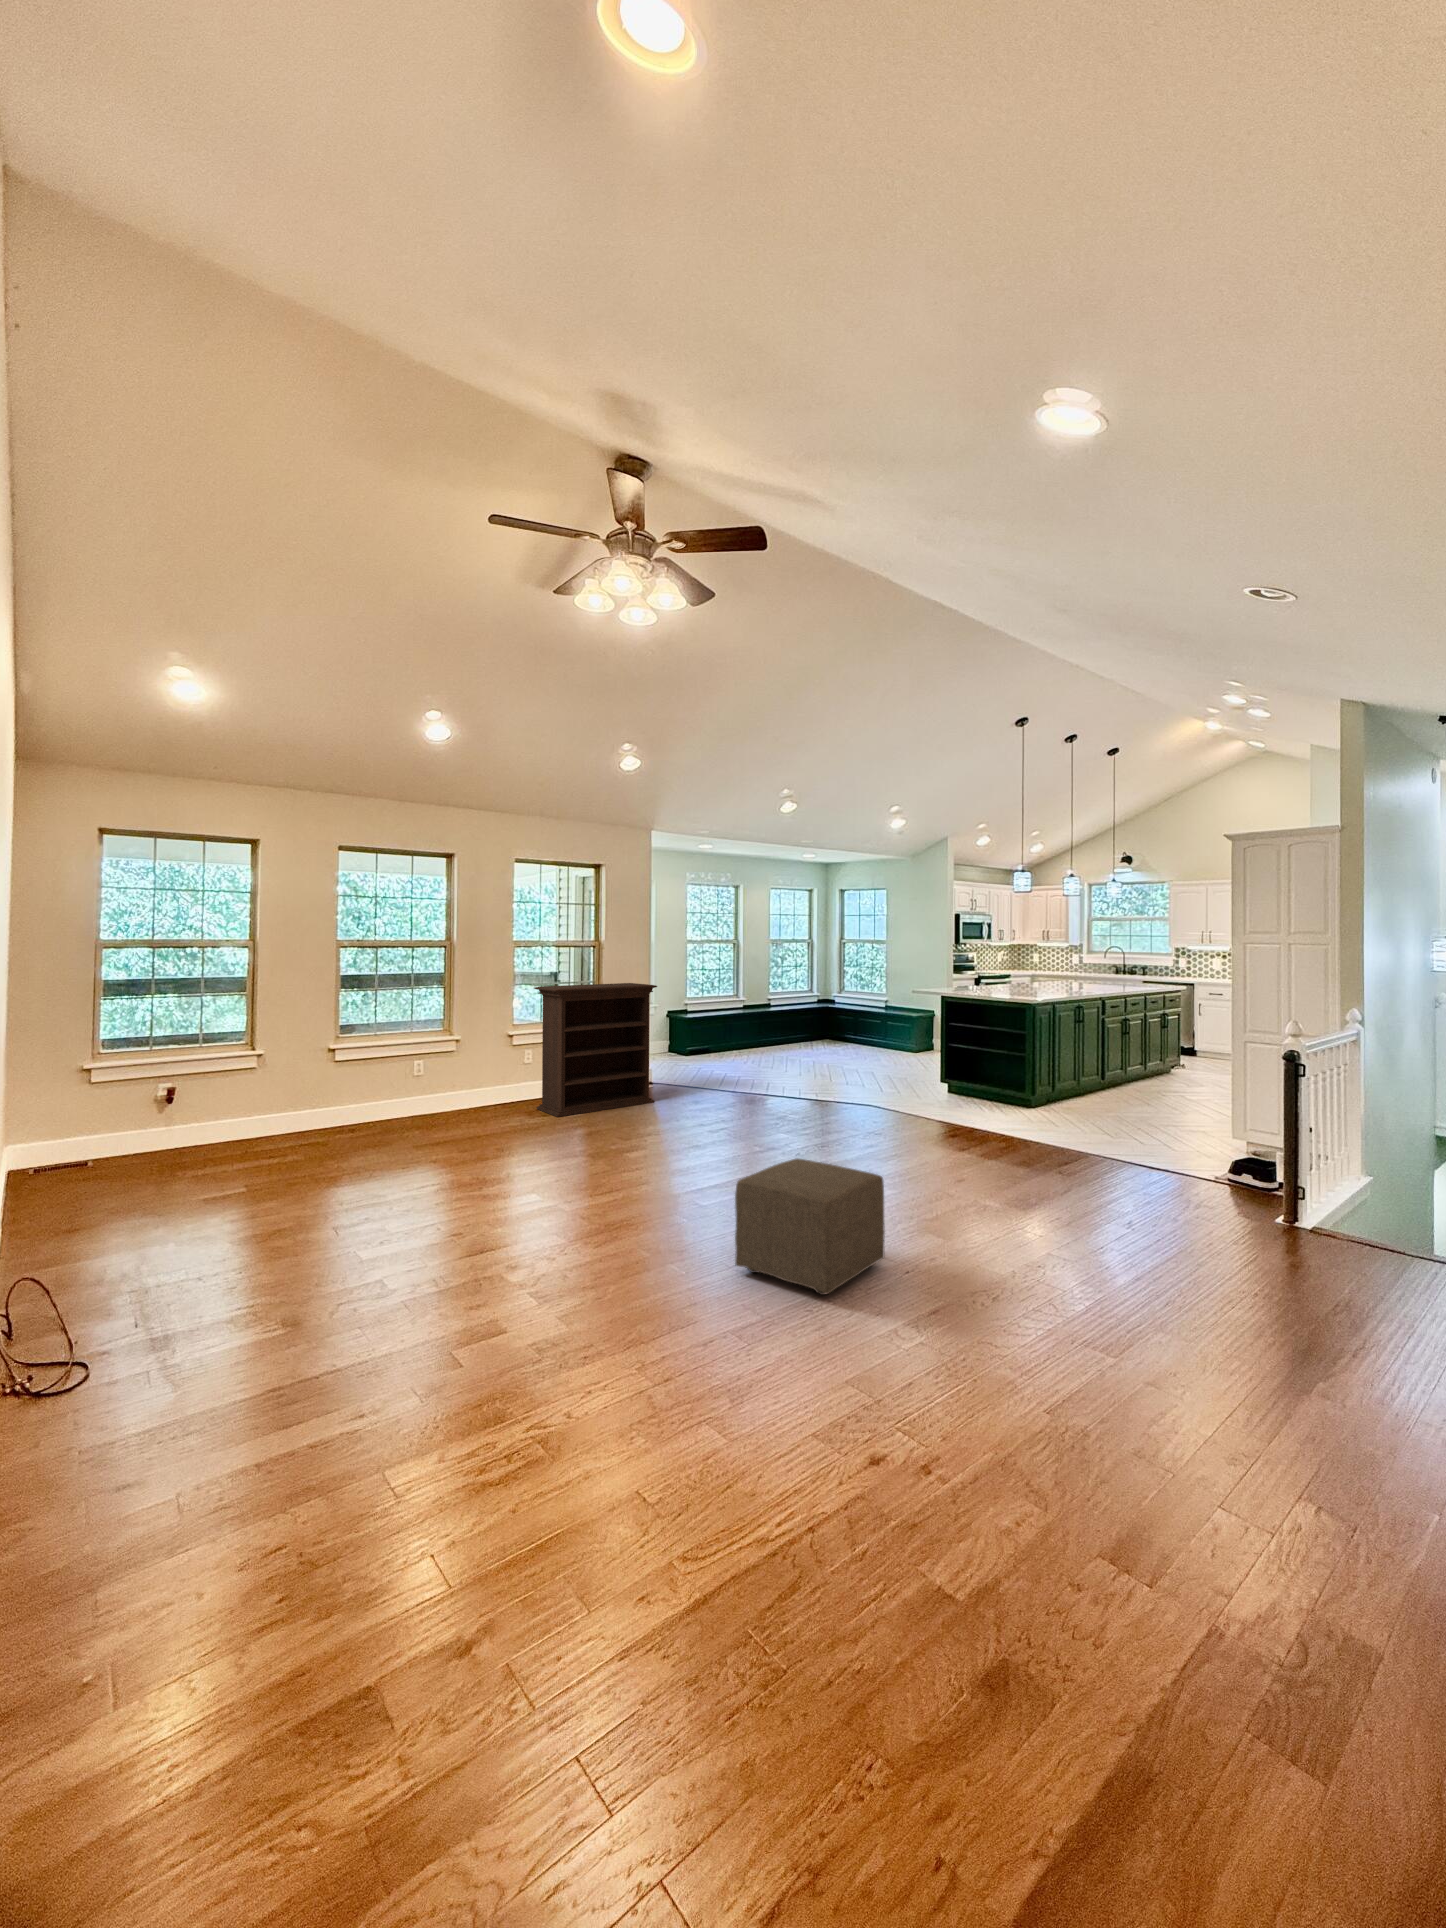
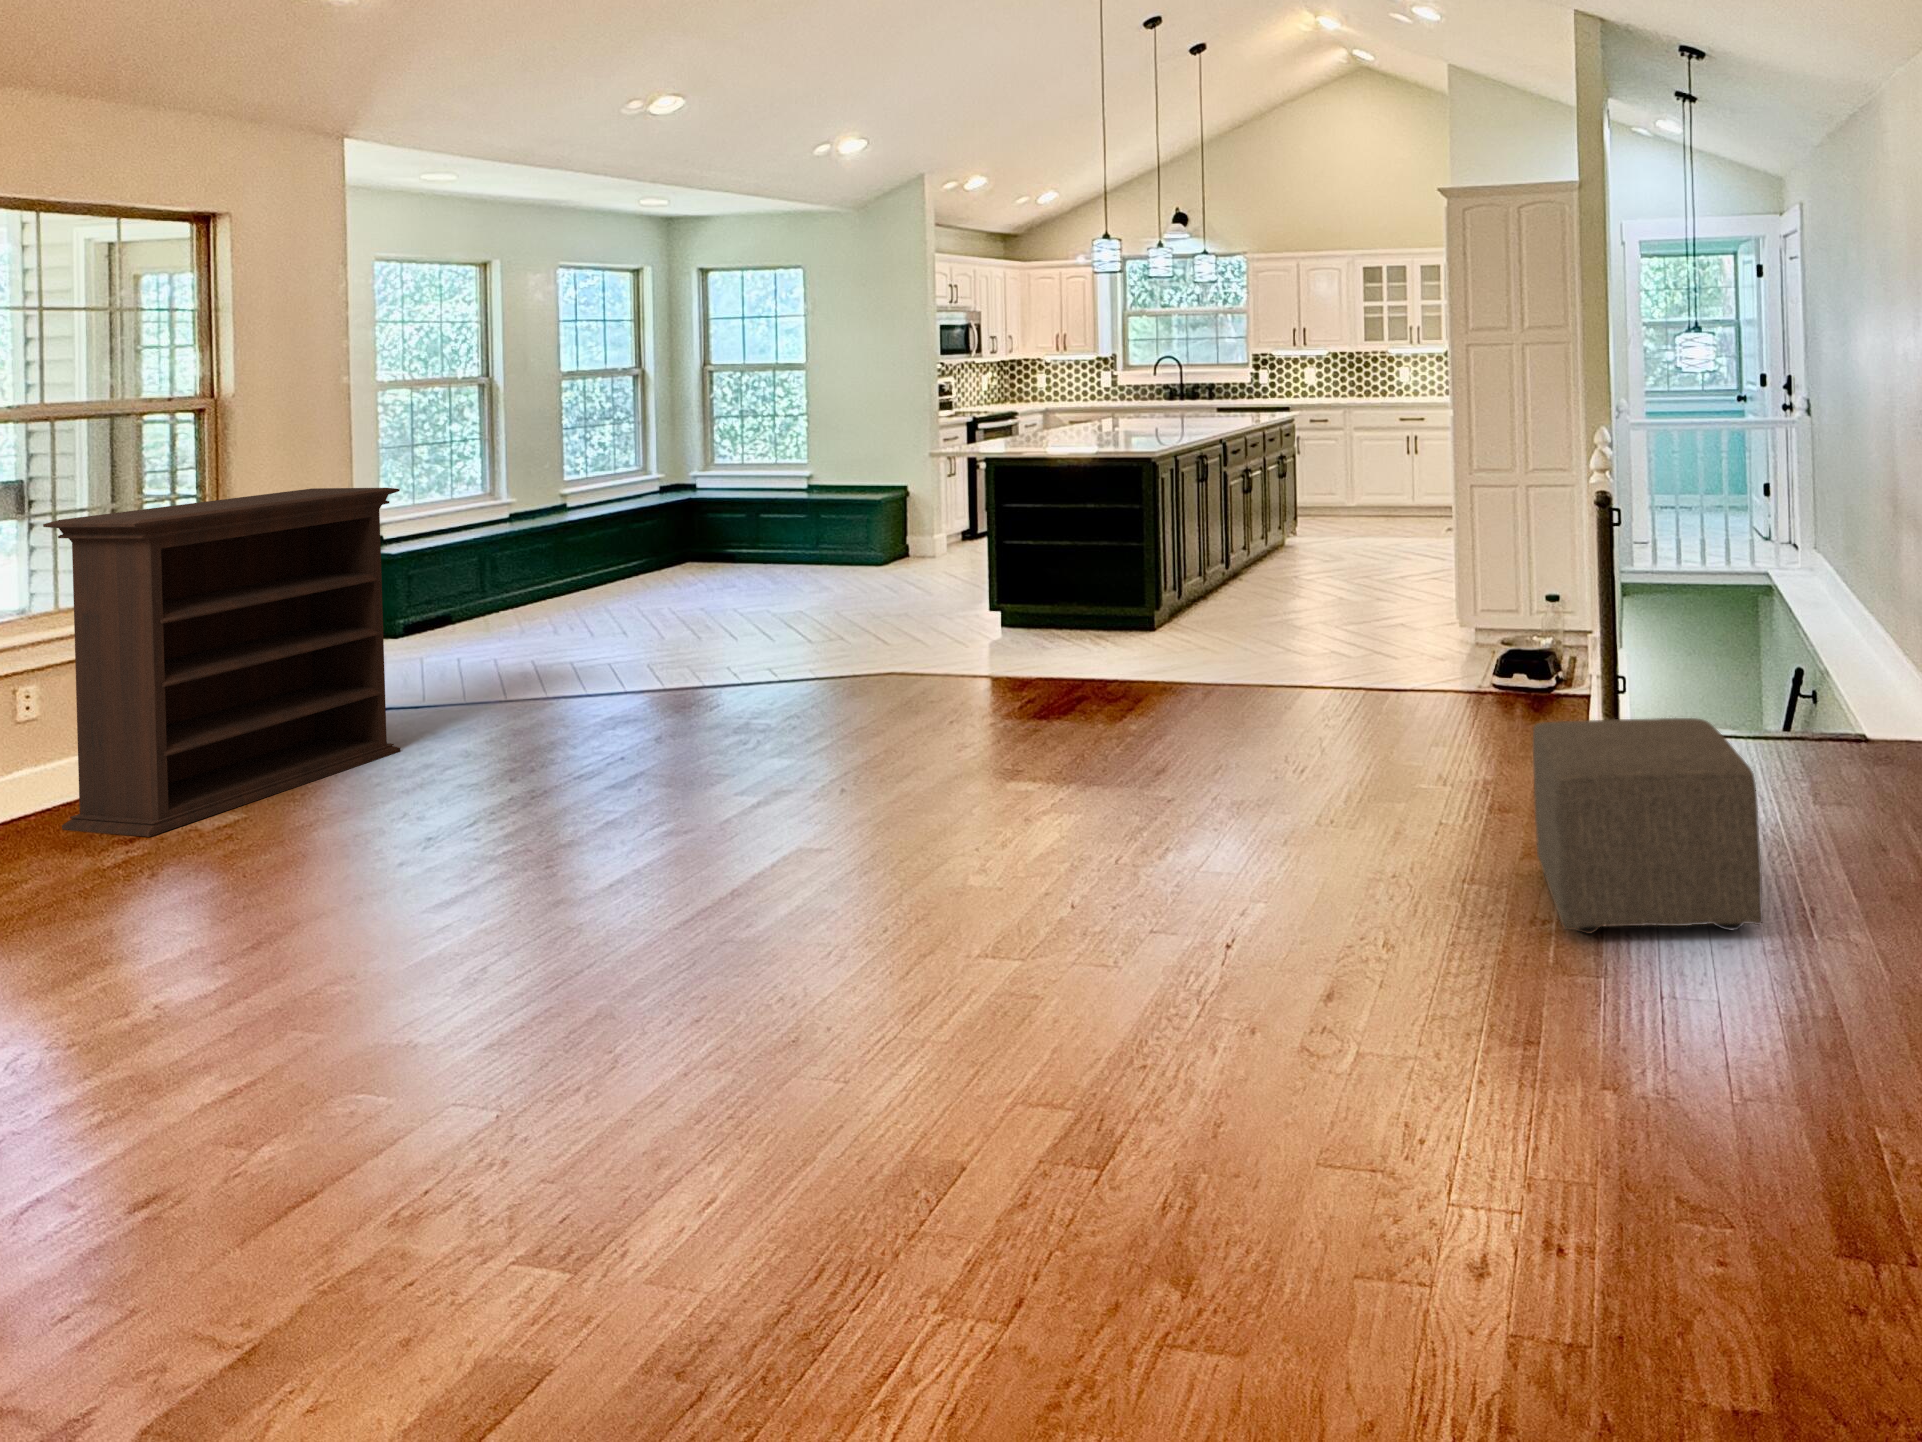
ottoman: present [735,1158,885,1295] -> present [1533,718,1763,934]

